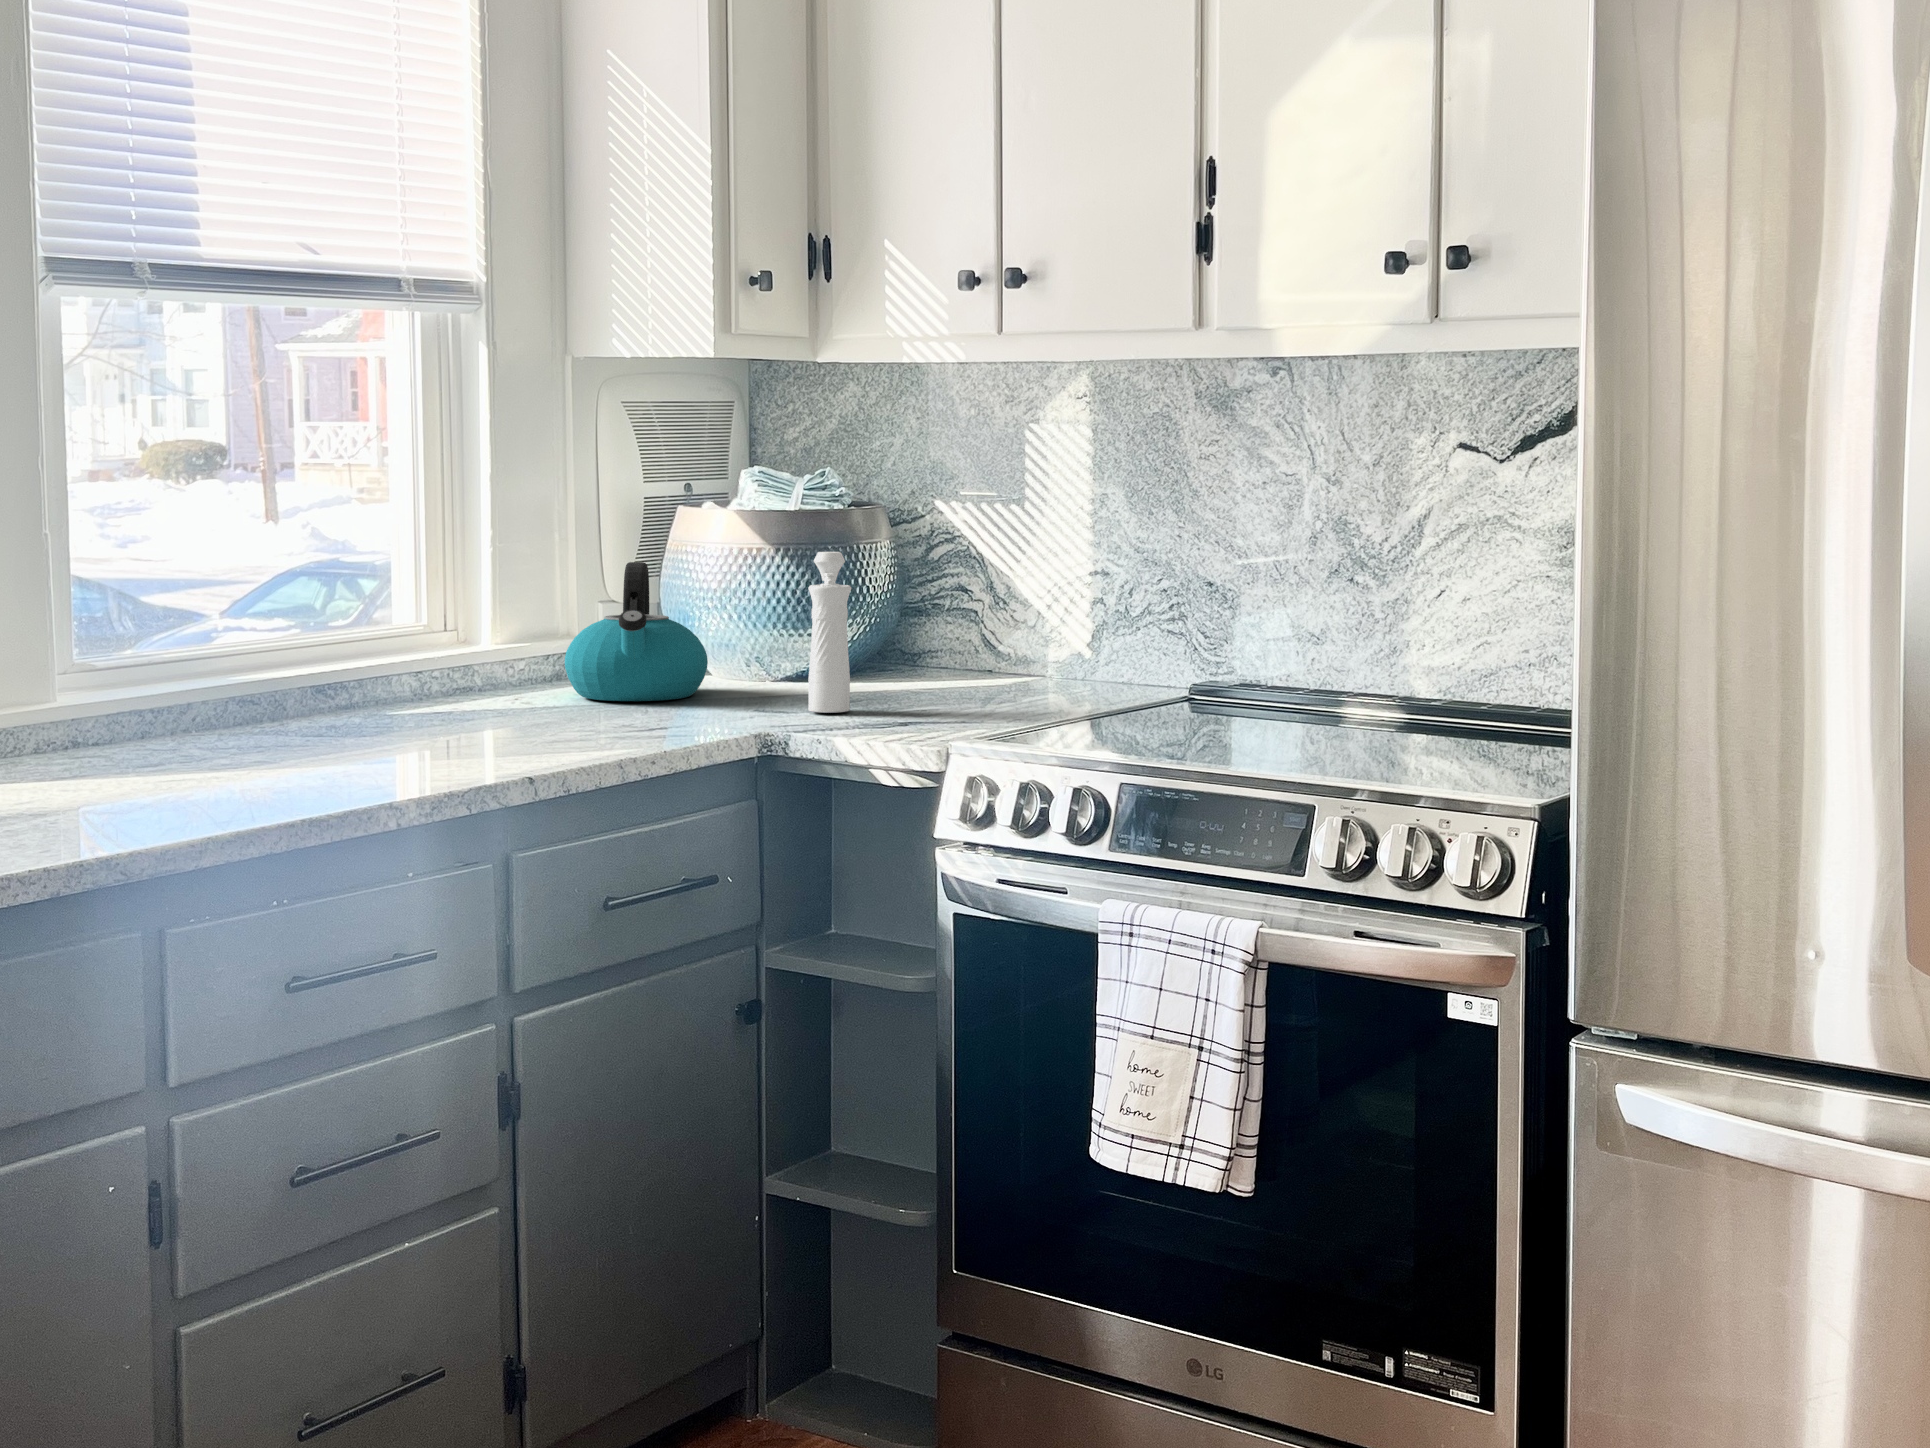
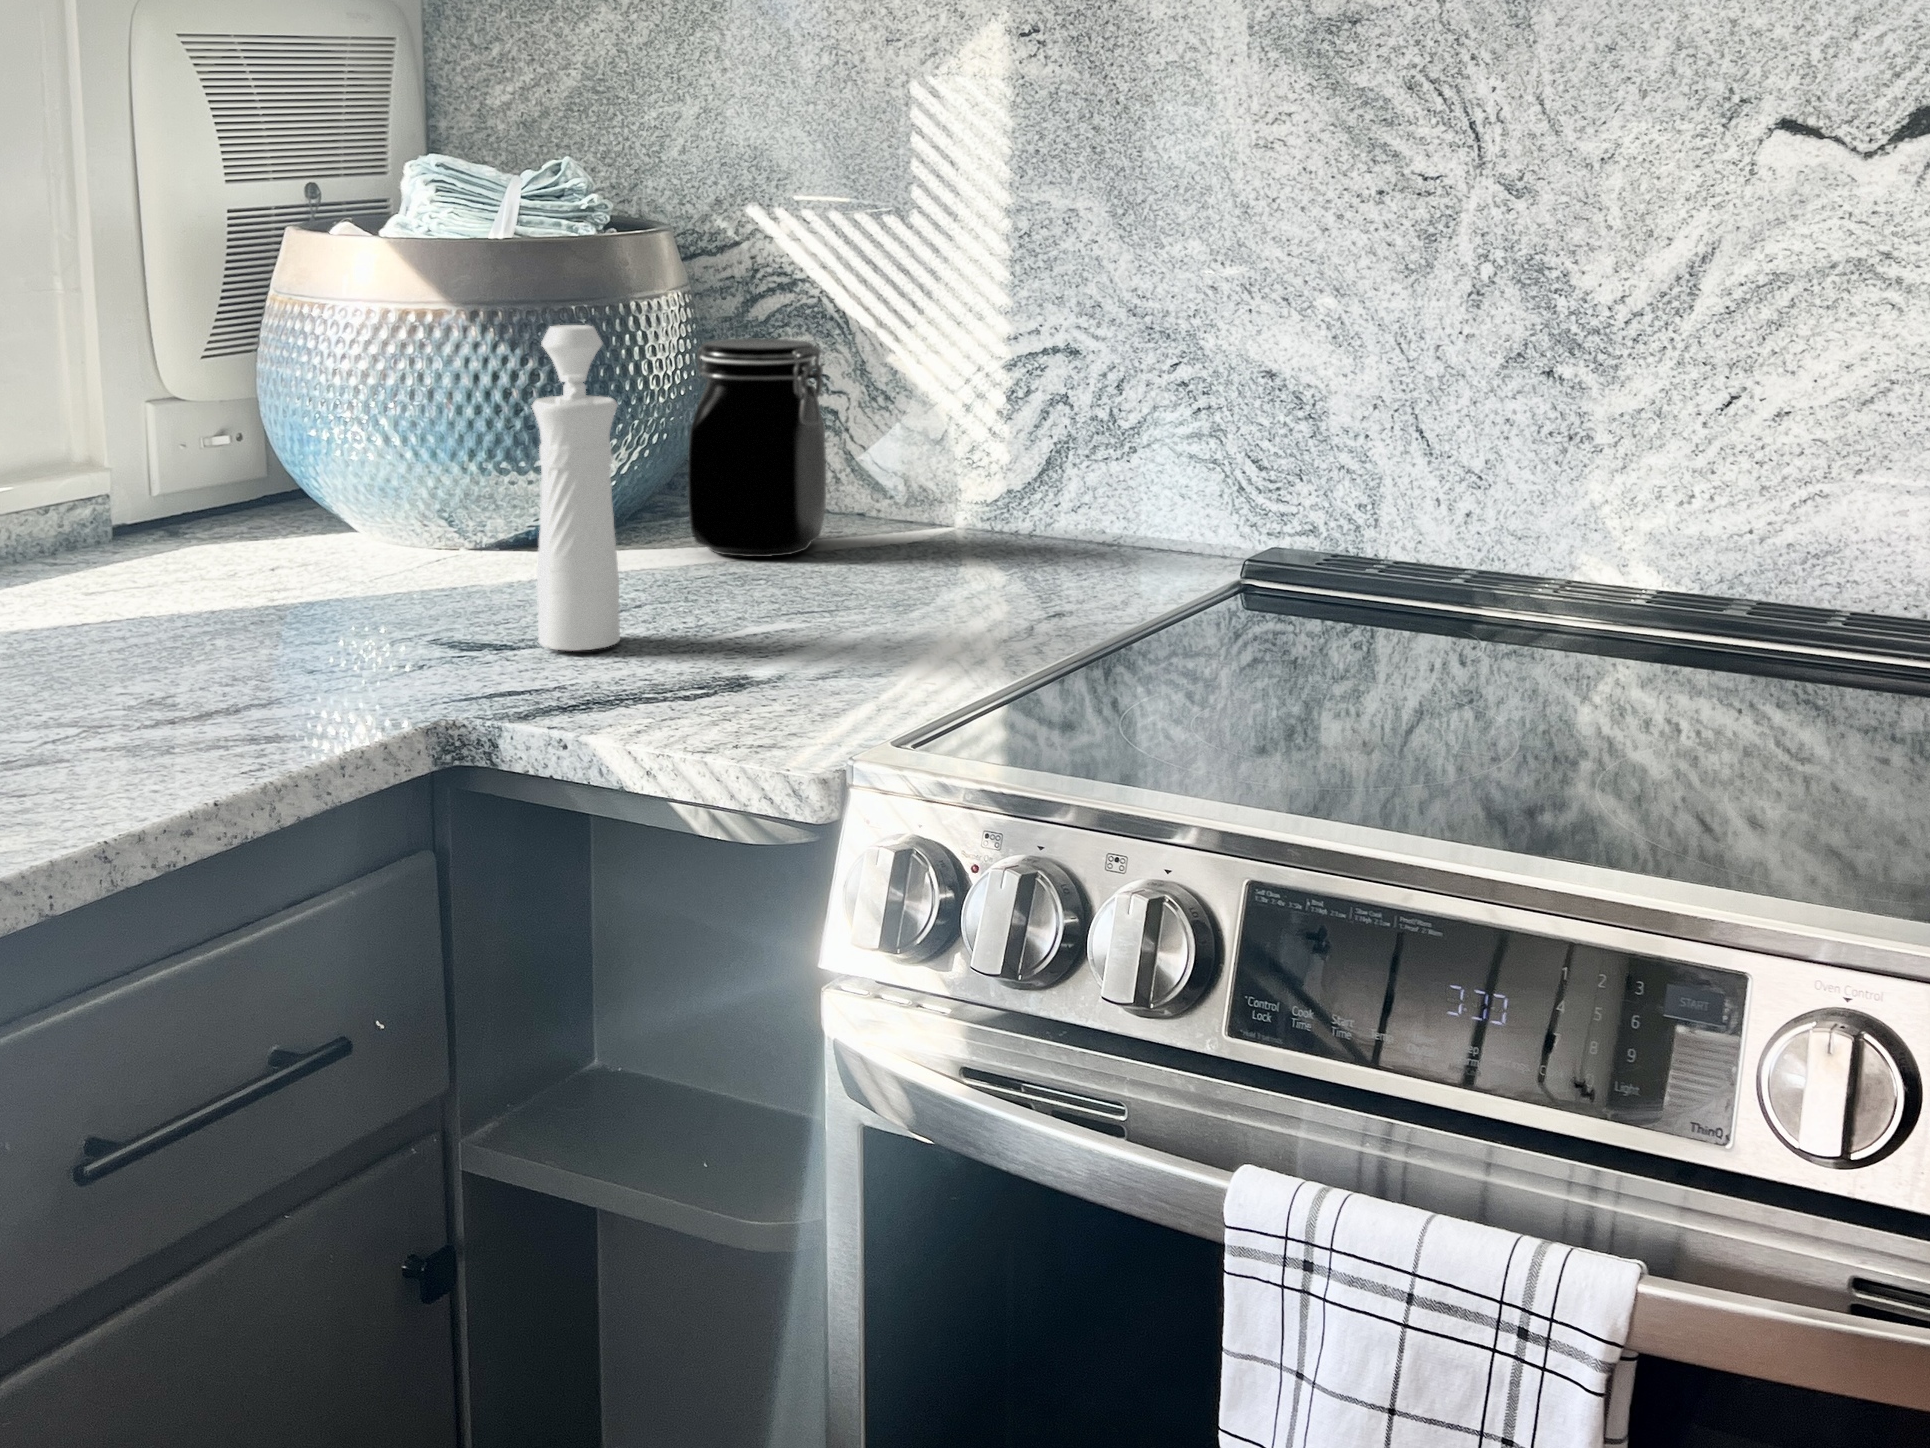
kettle: present [565,562,708,701] -> none [58,344,344,617]
jar: none [891,567,968,686] -> present [688,338,826,557]

